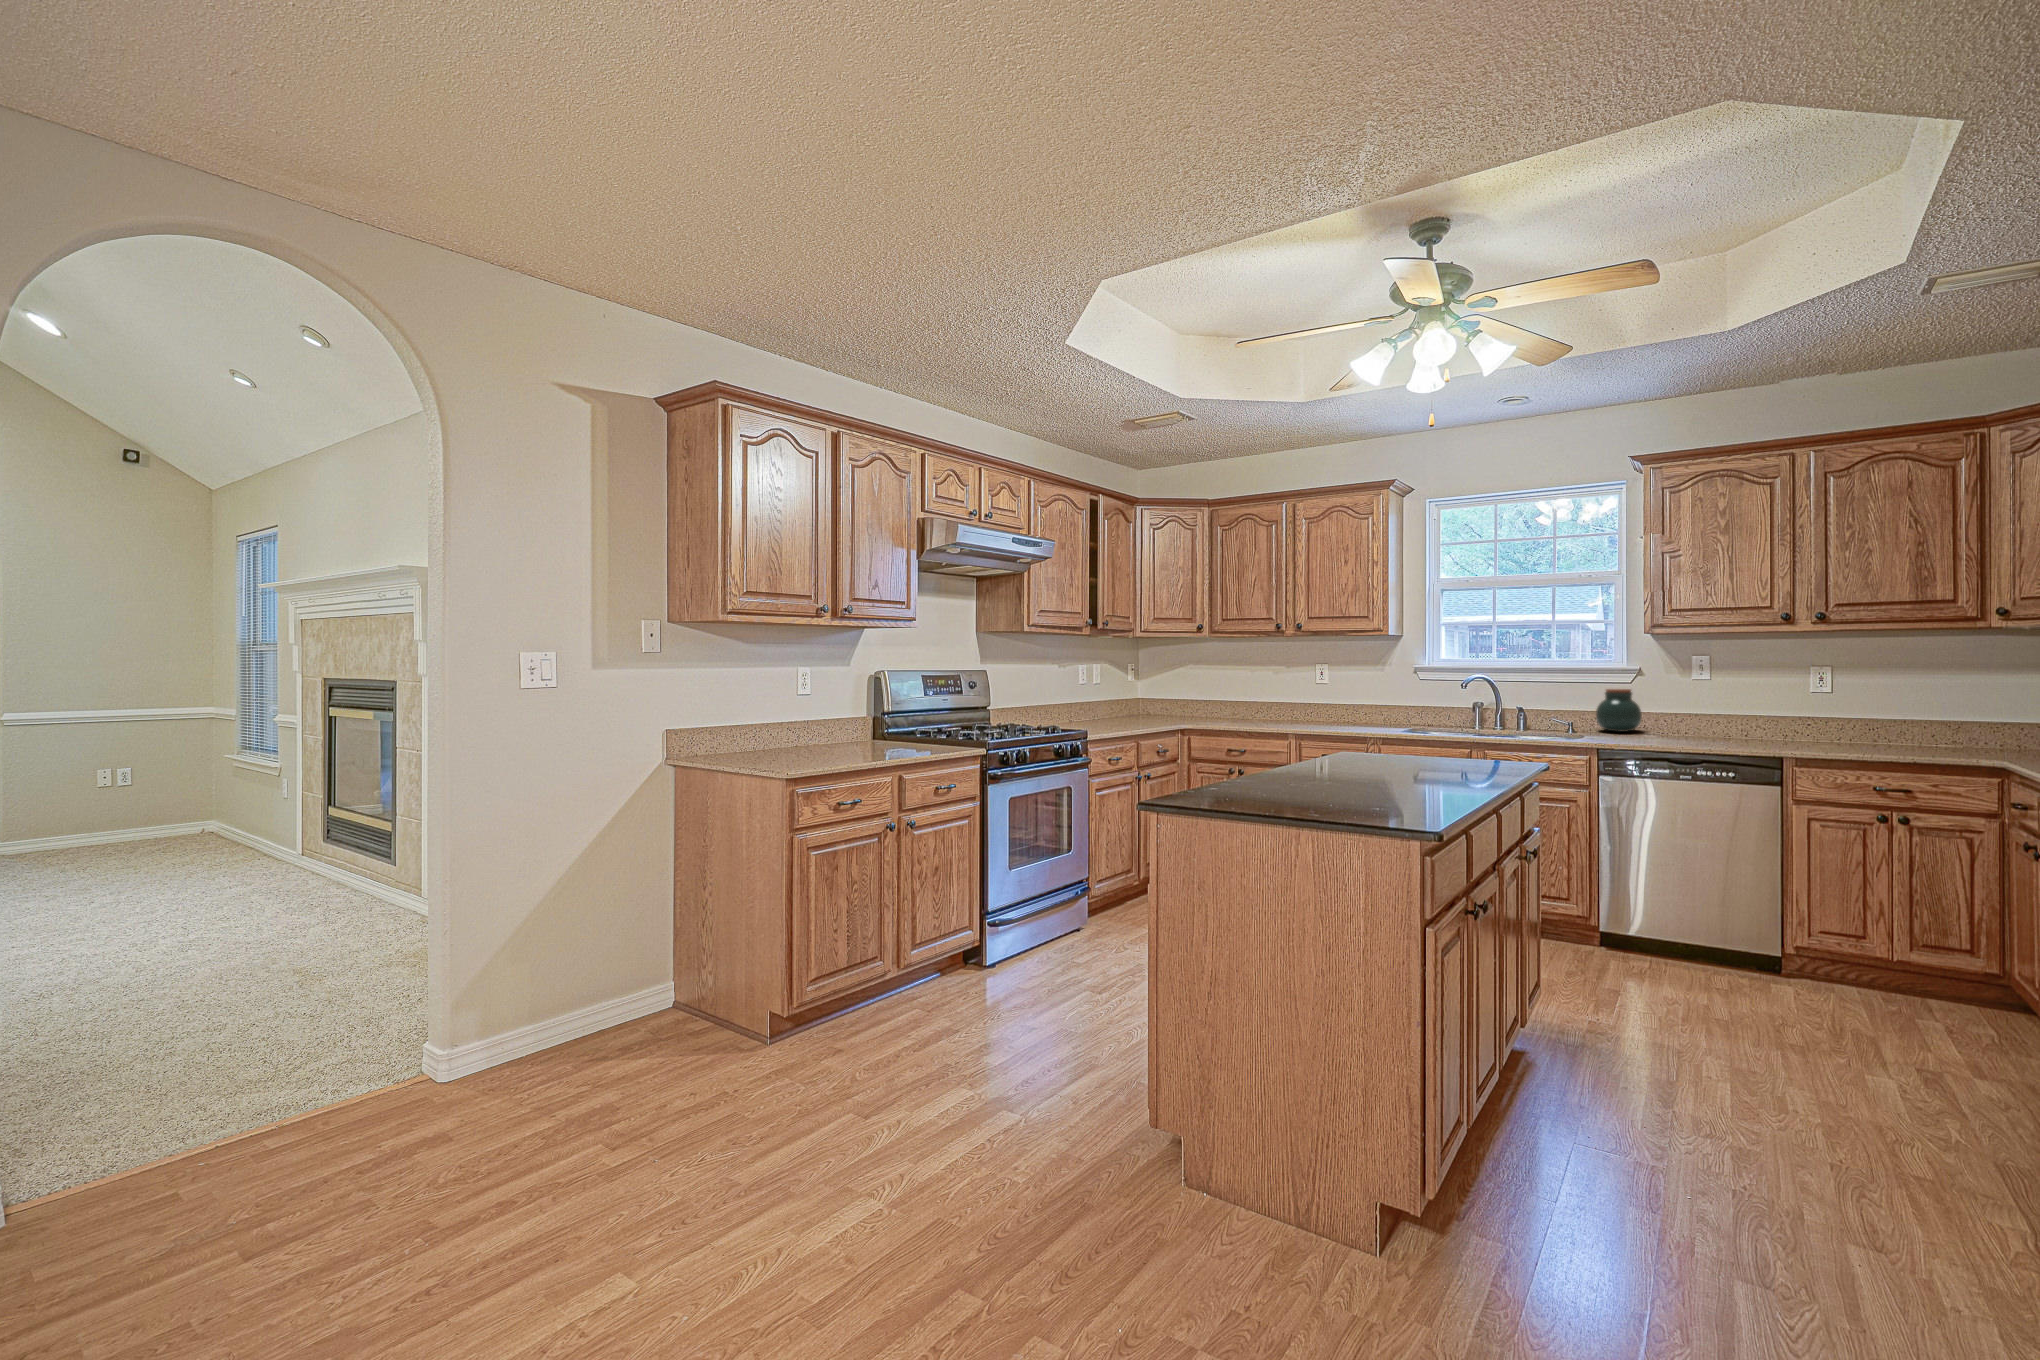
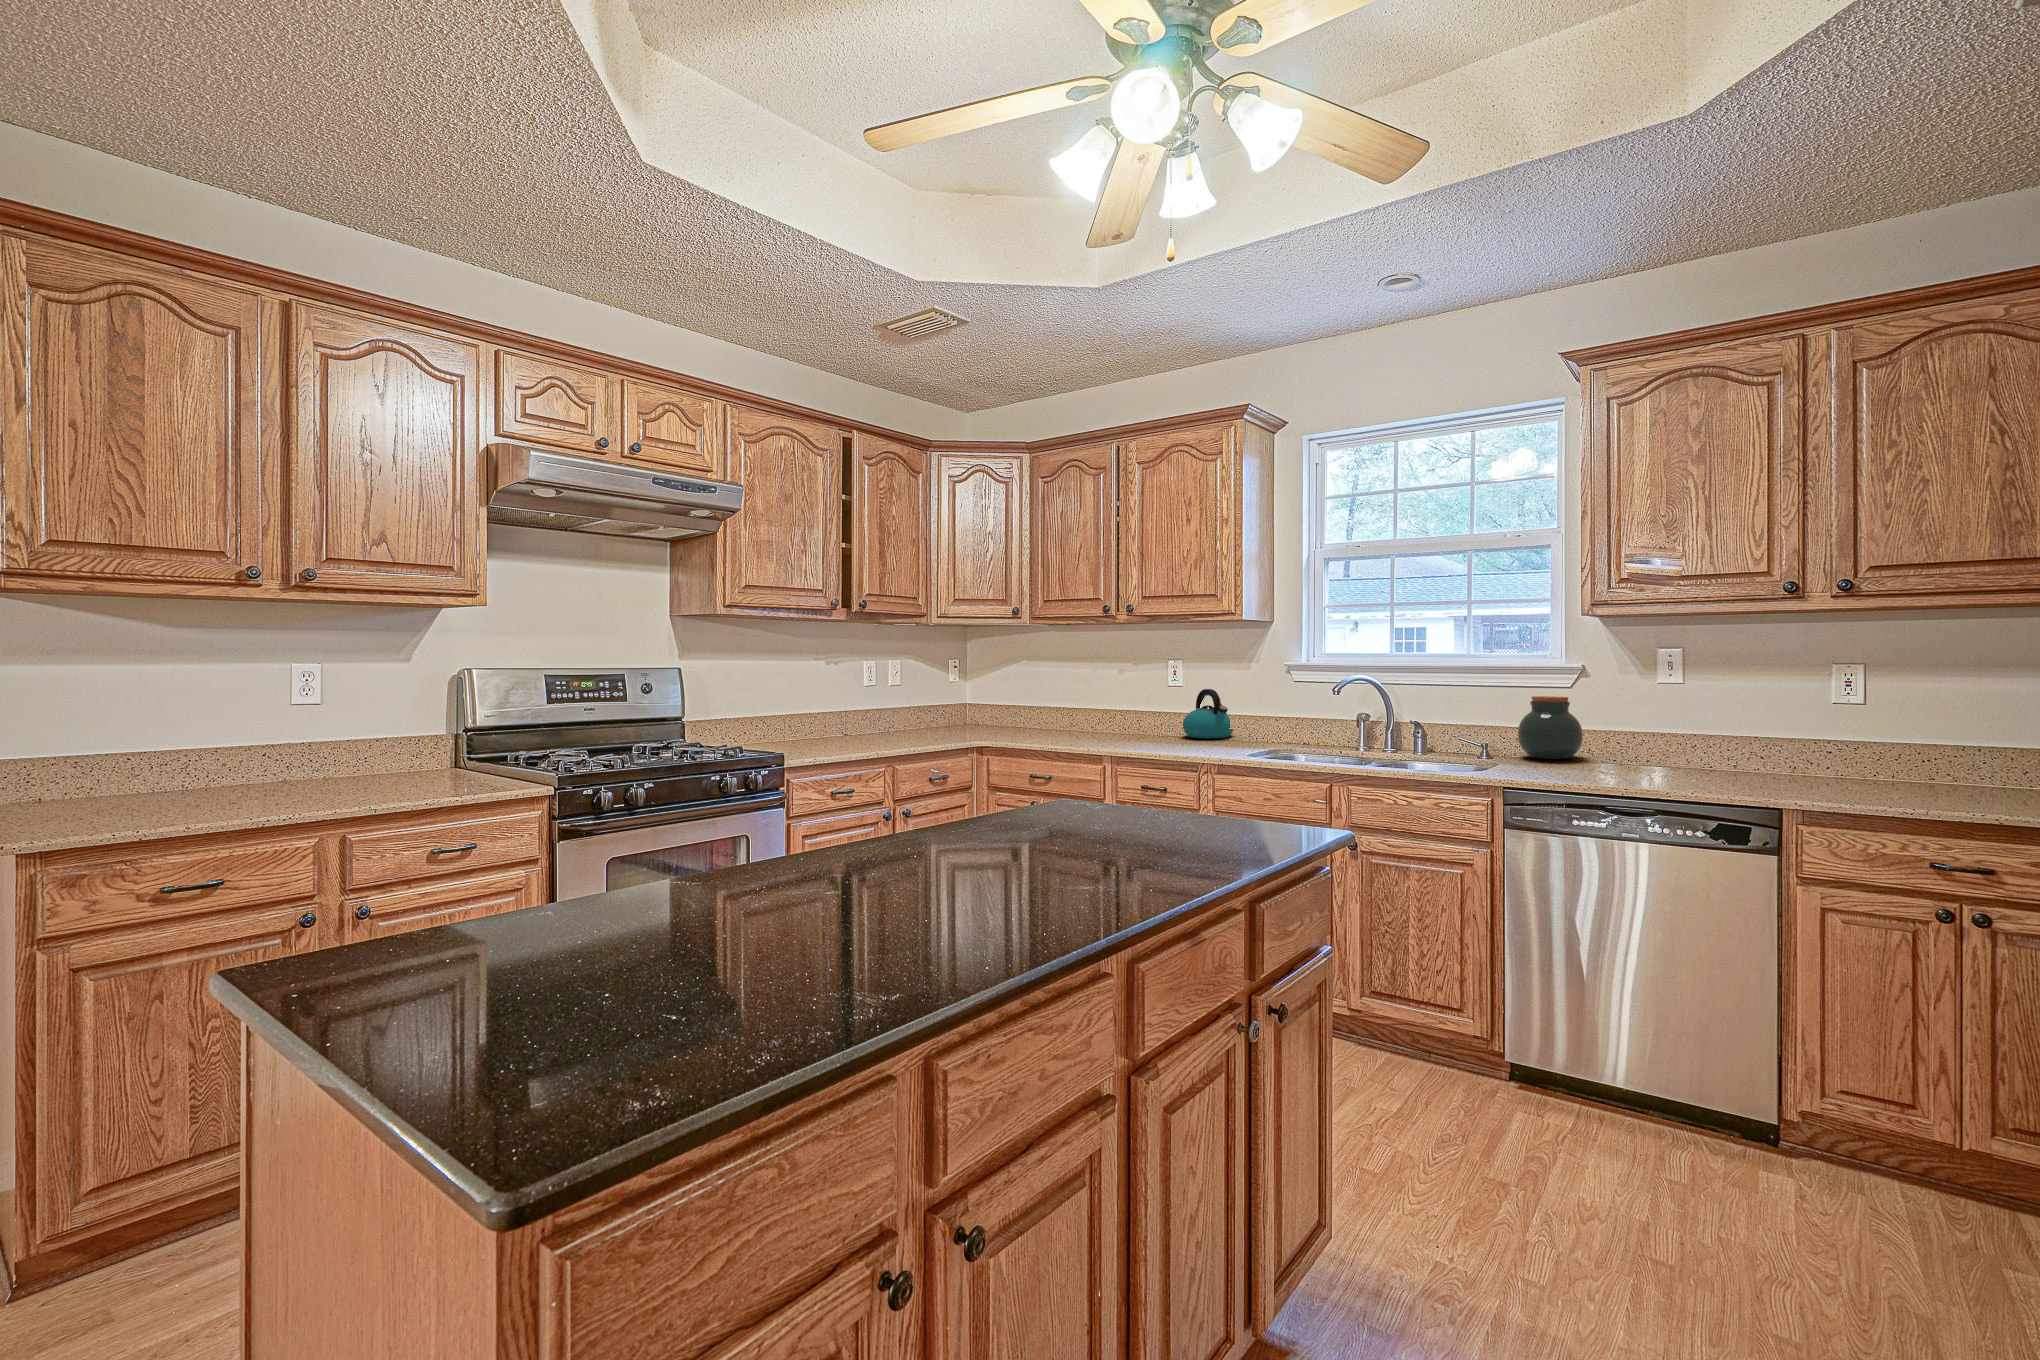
kettle: none [1333,685,1372,722] -> present [1183,689,1233,738]

